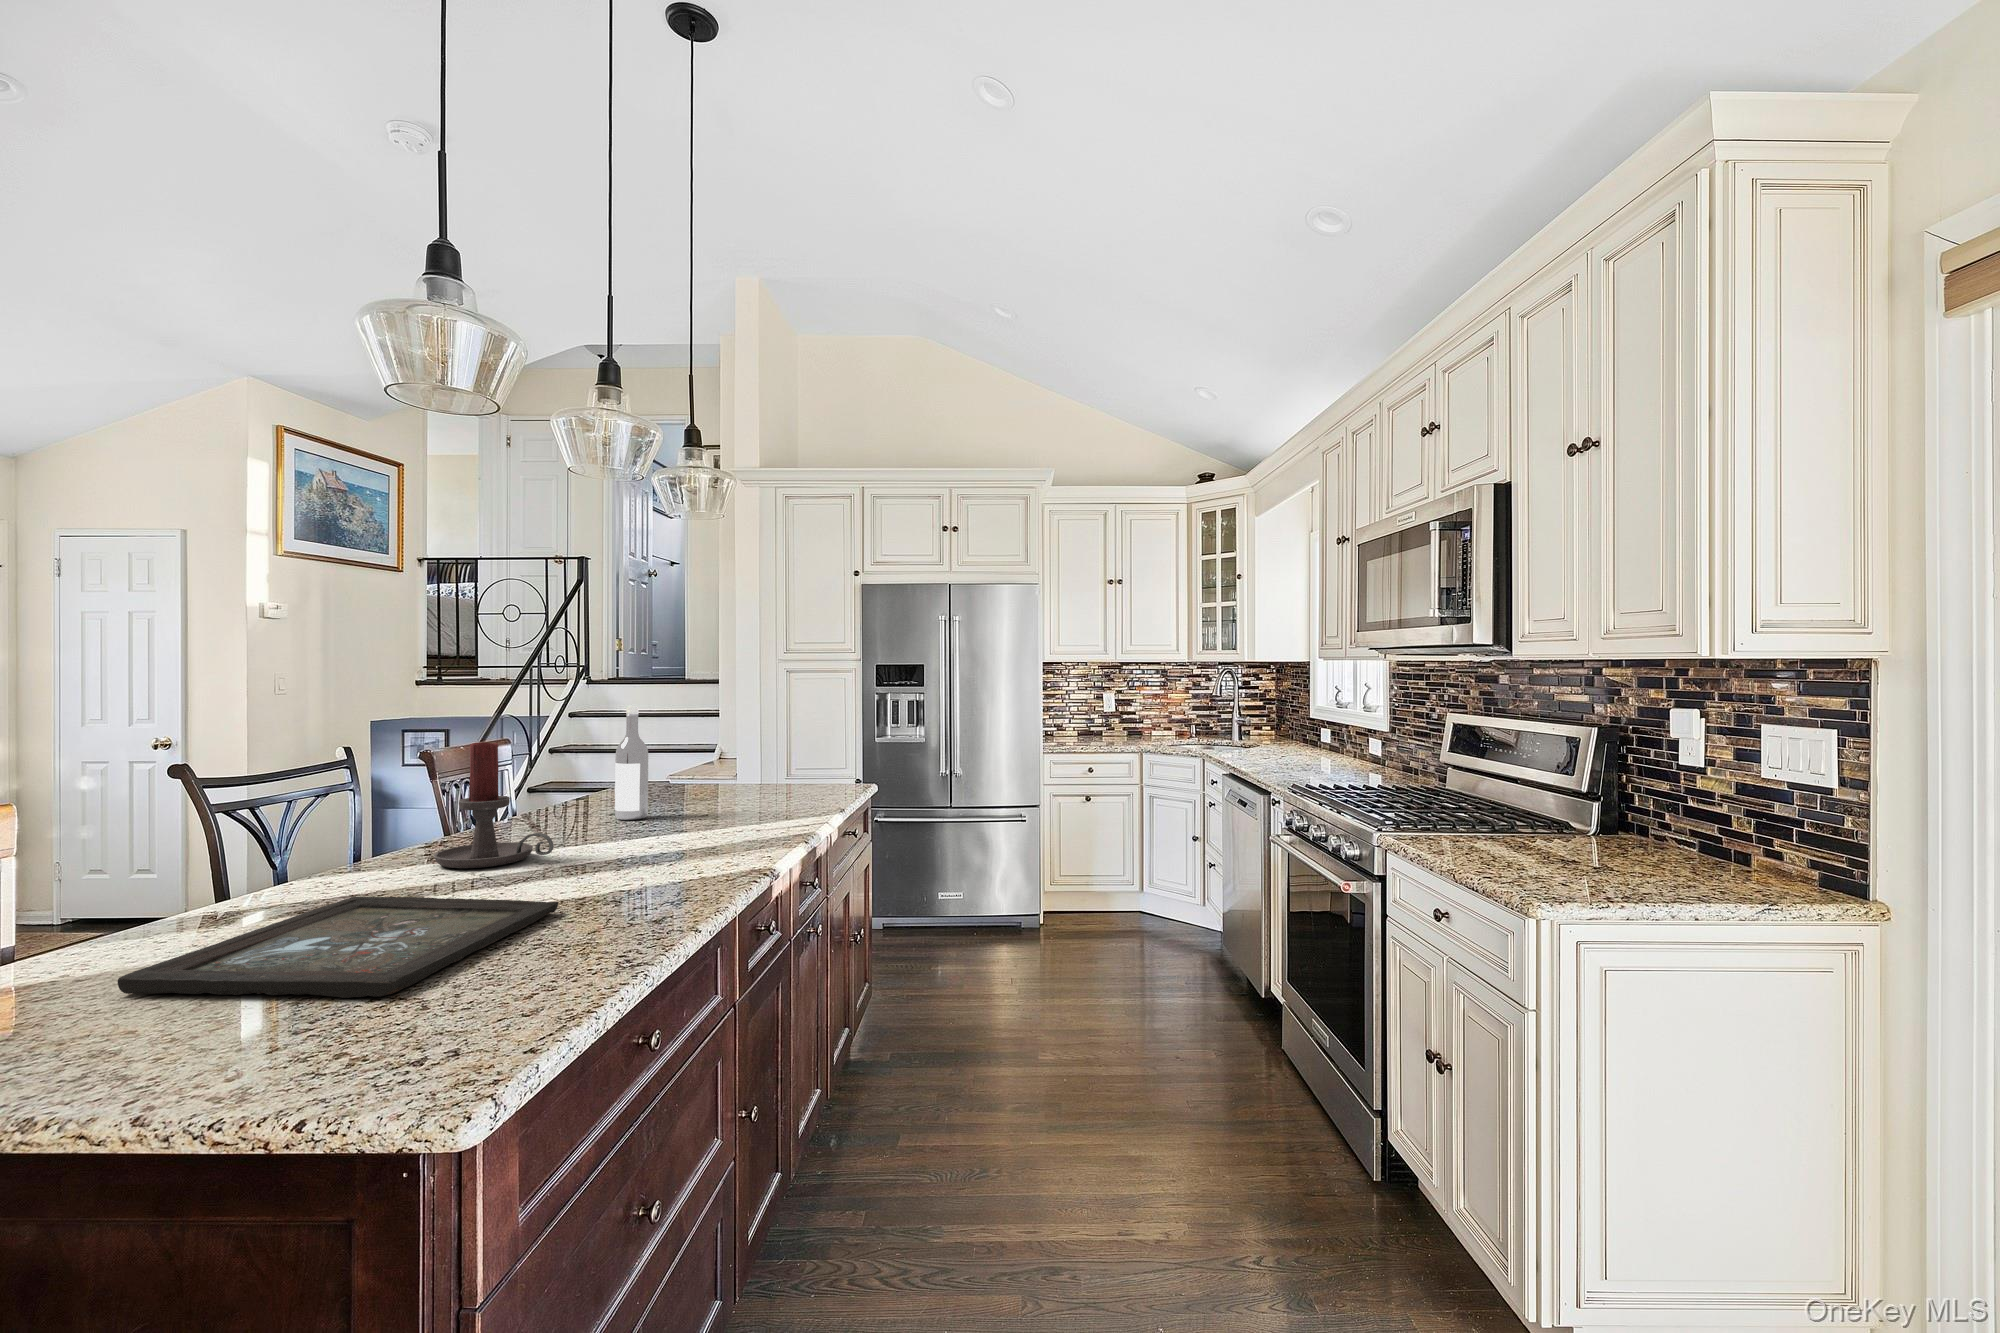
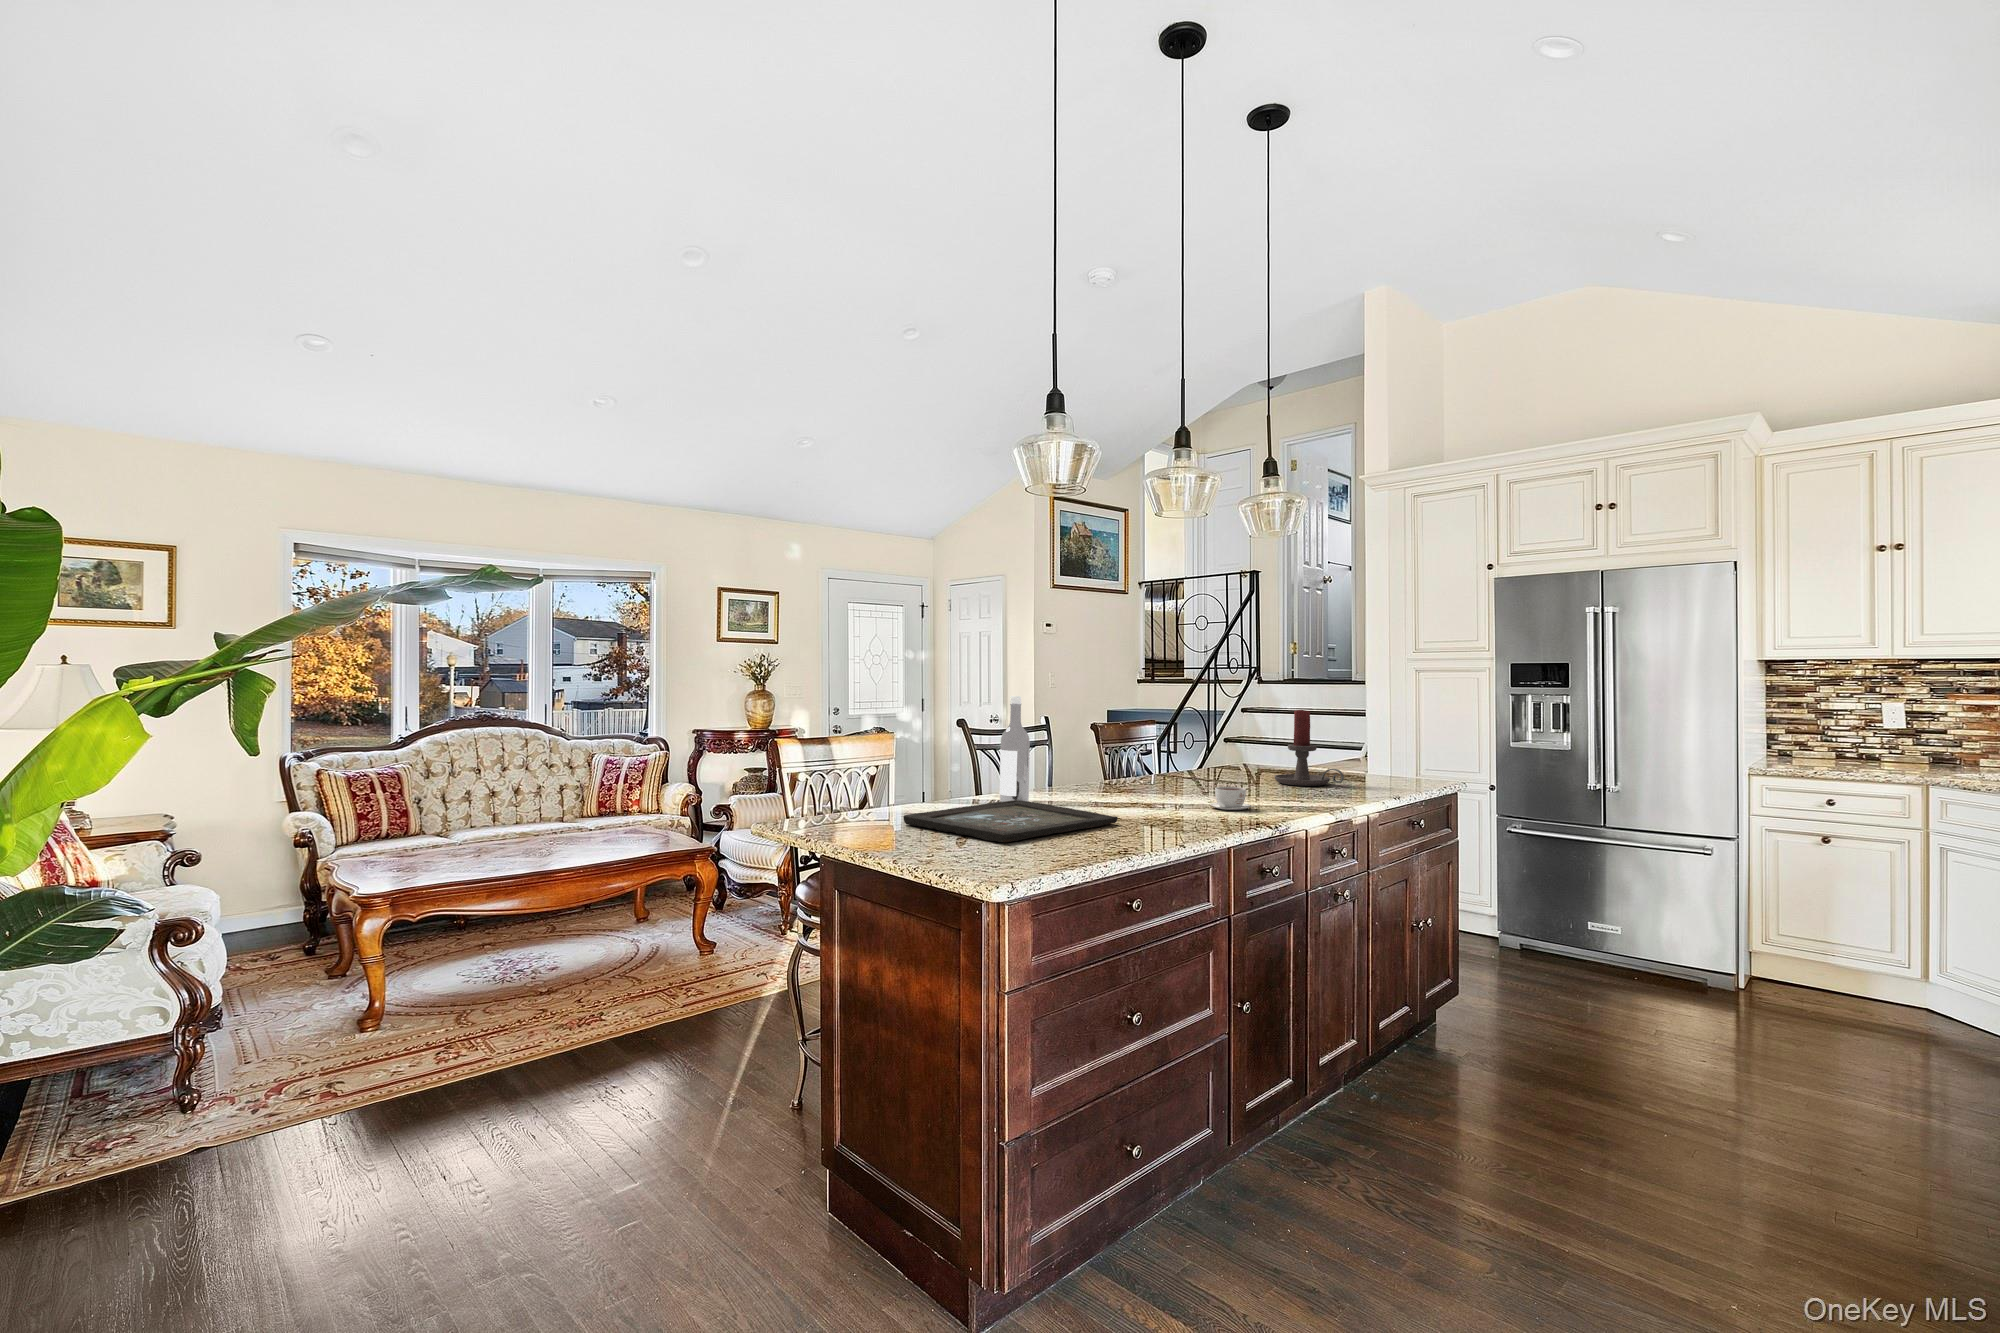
wine bottle: present [615,706,648,820] -> present [1000,696,1030,802]
candle holder: present [434,742,554,868] -> present [1274,710,1344,786]
coffee cup: none [658,828,719,860] -> present [1210,787,1254,810]

